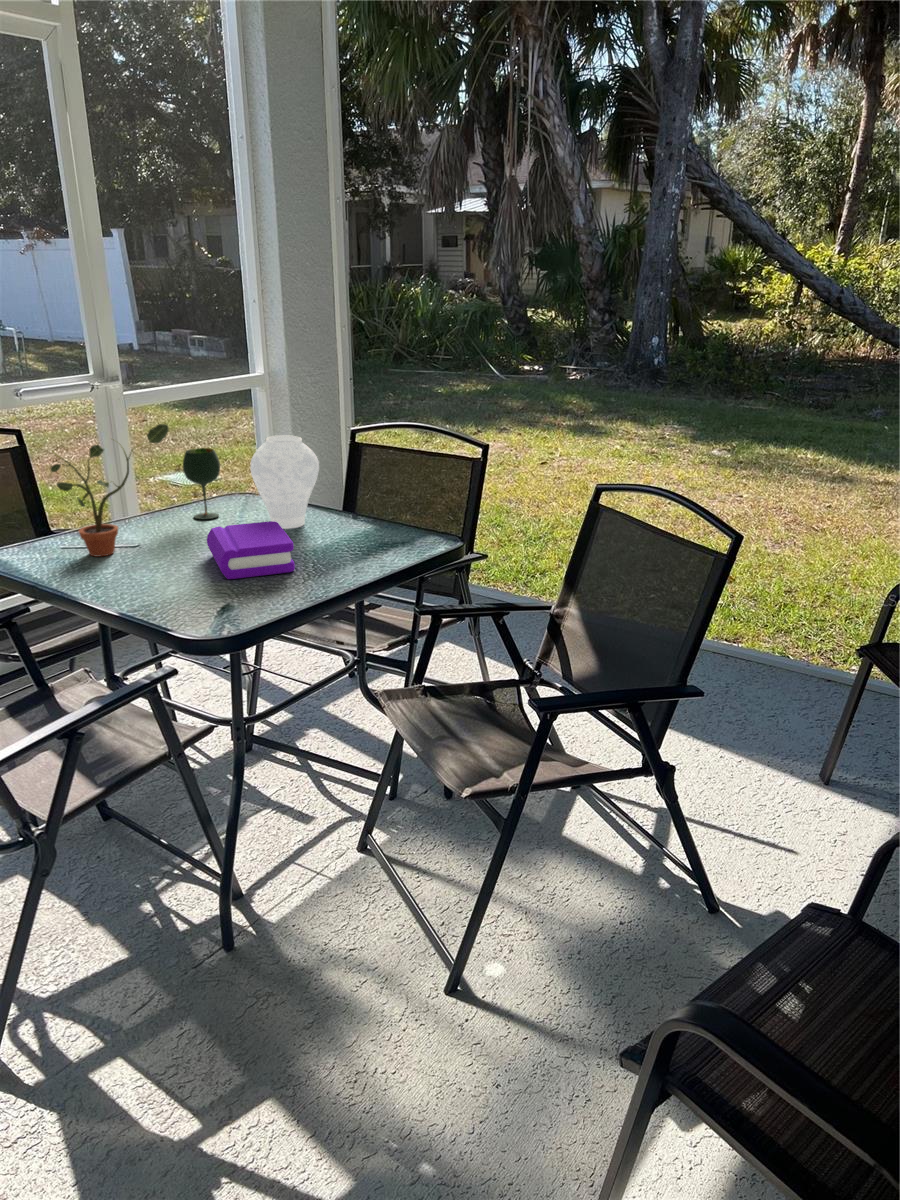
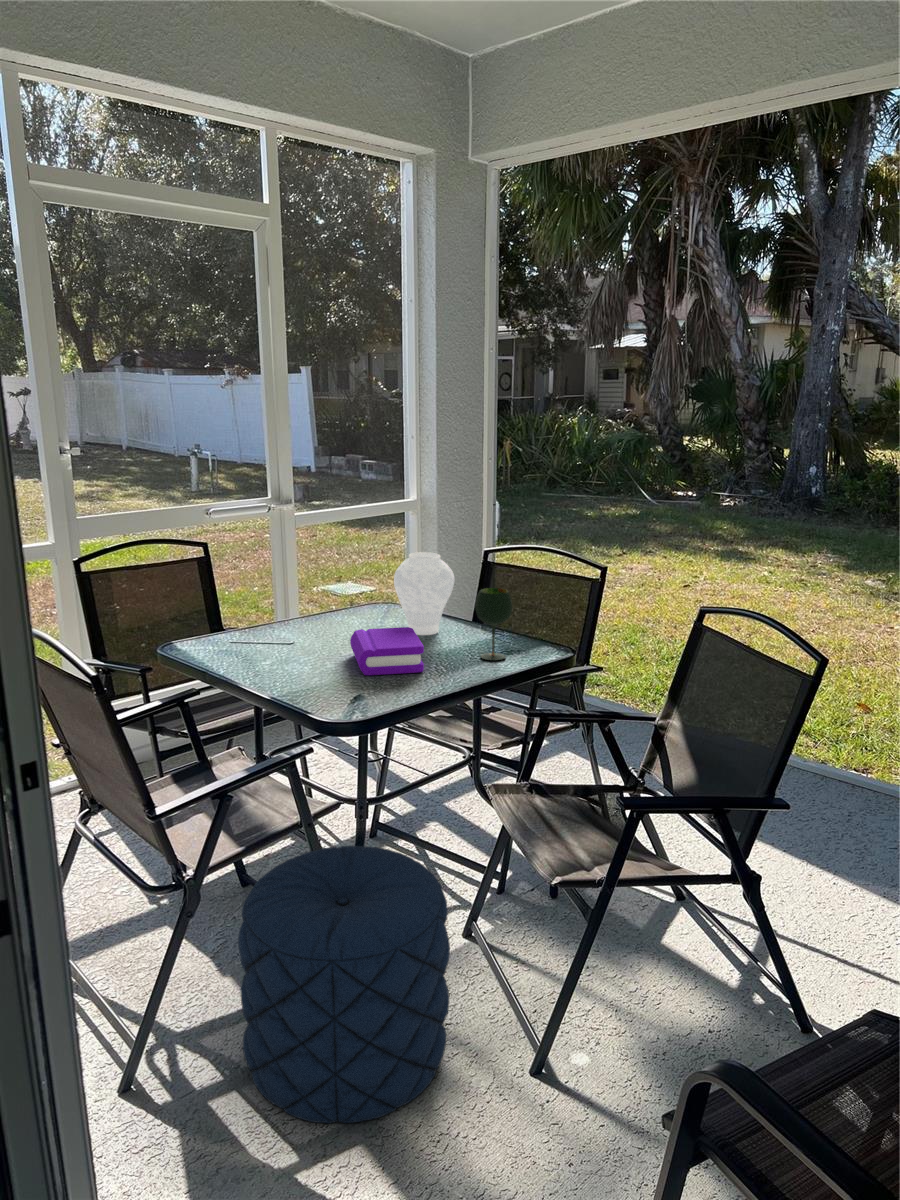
potted plant: present [51,424,169,557] -> none [227,539,326,650]
wine glass: present [183,448,220,519] -> present [475,588,512,660]
pouf: none [108,773,353,1082] -> present [238,846,450,1123]

